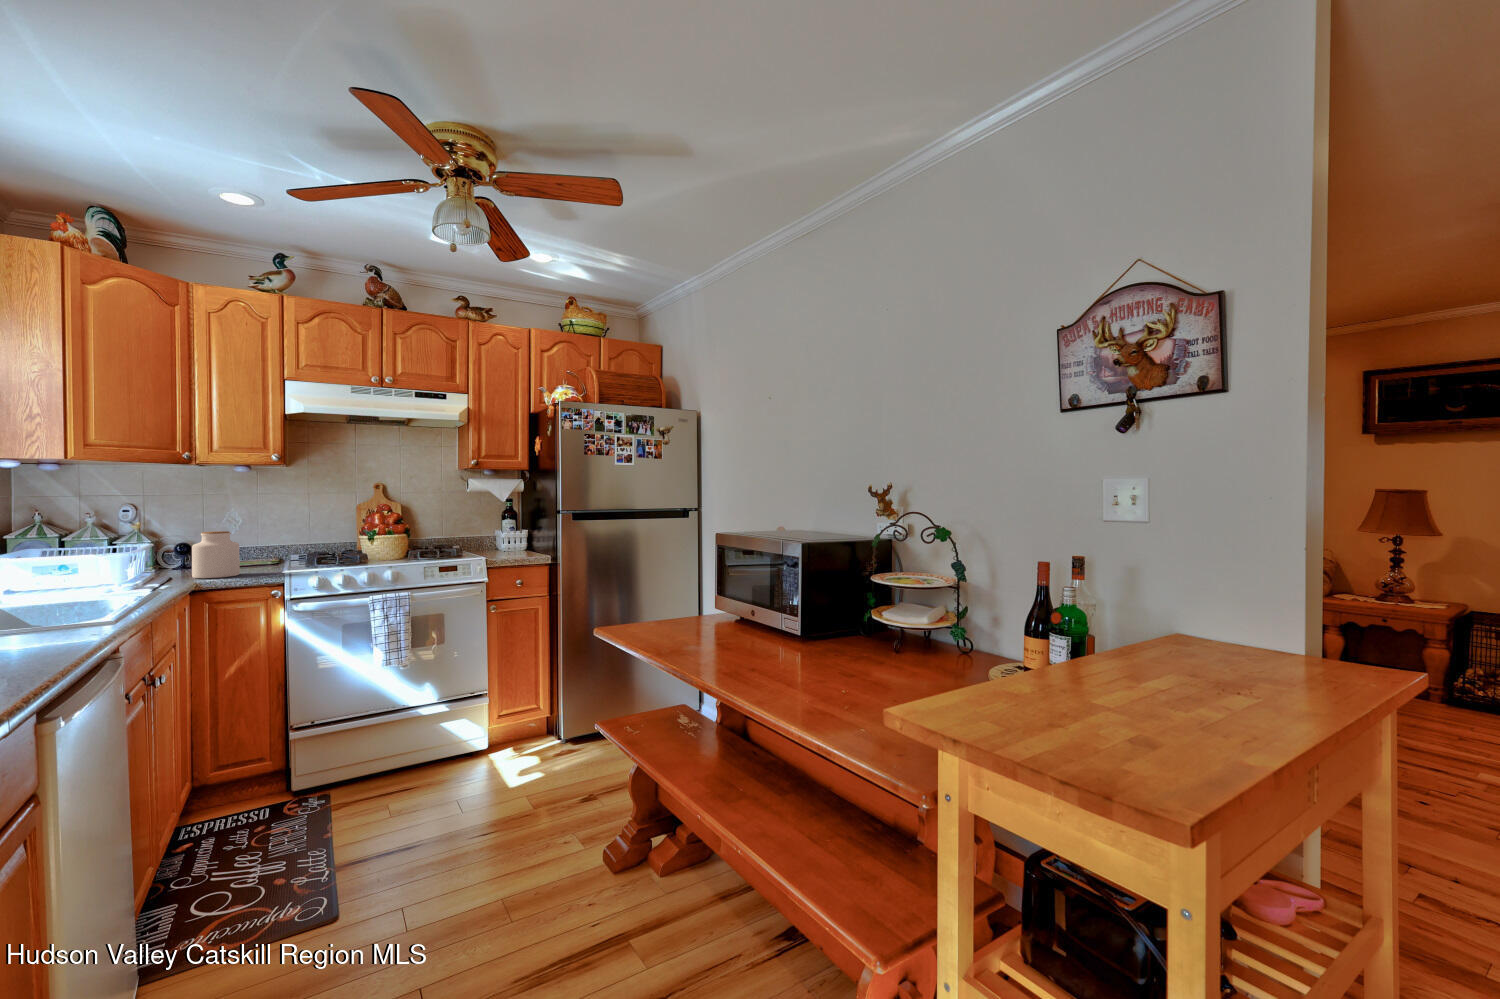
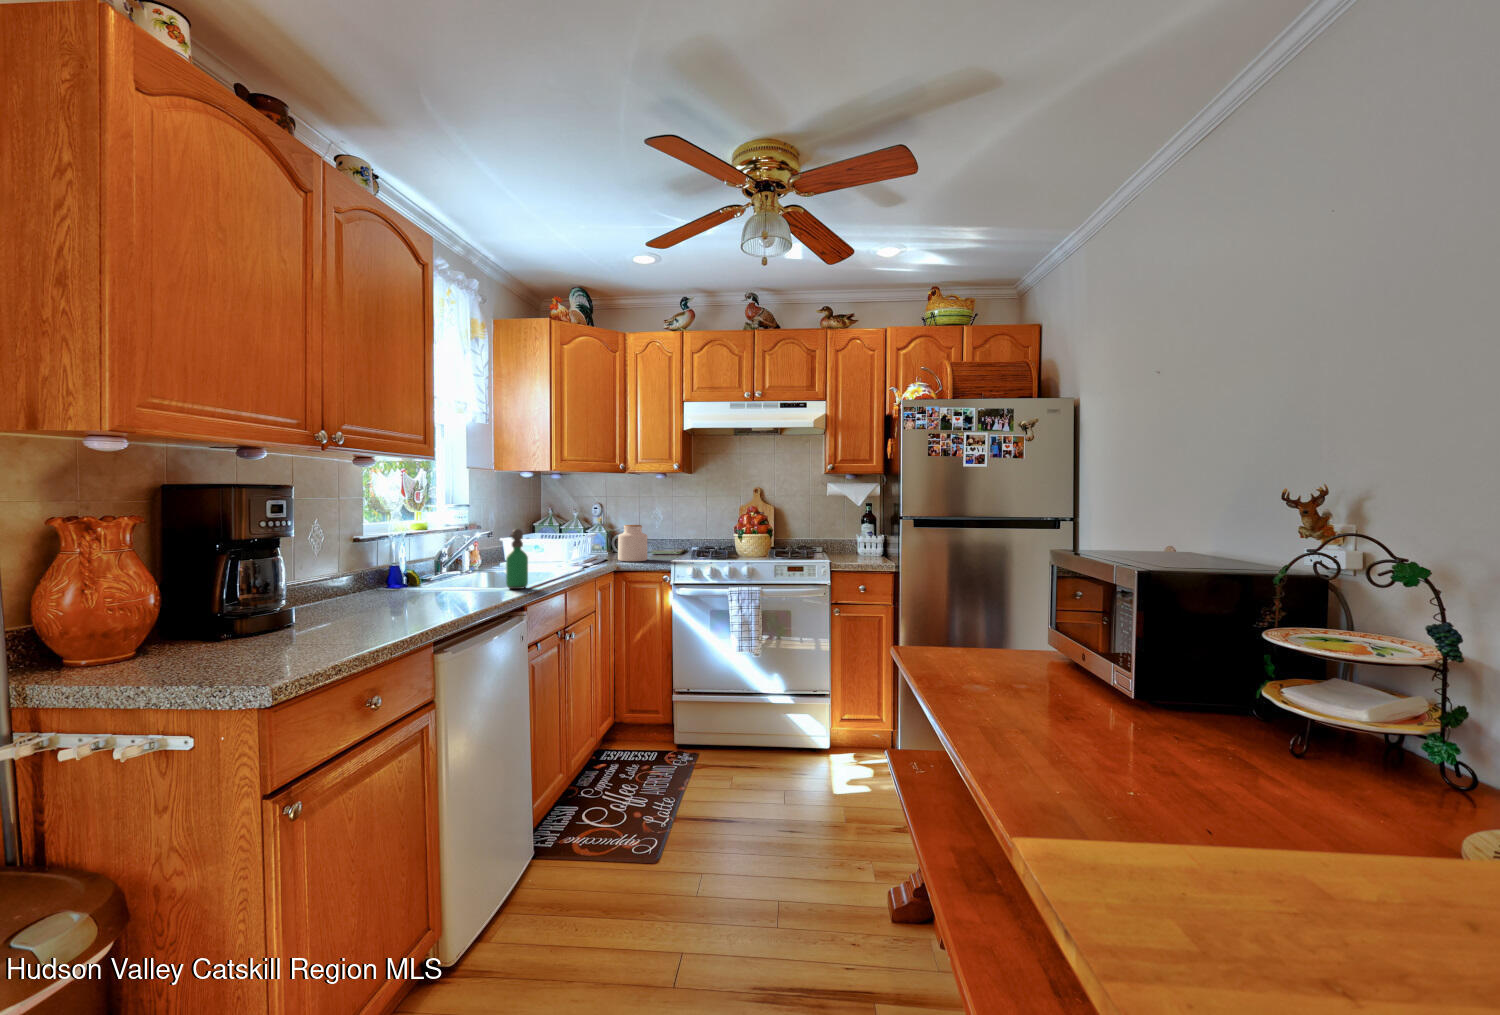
soap dispenser: none [51,543,93,628] -> present [506,529,528,589]

